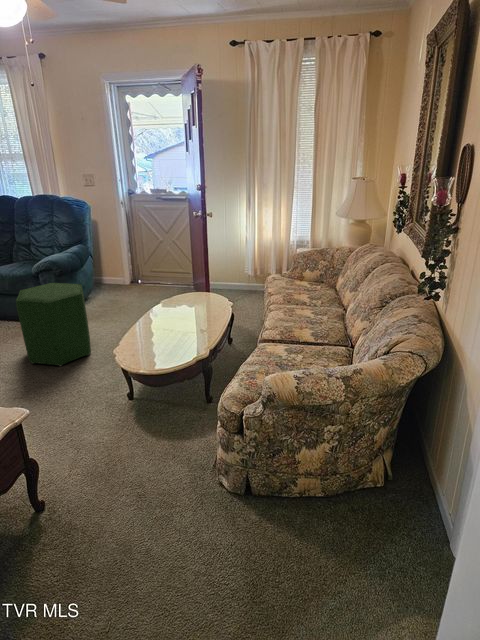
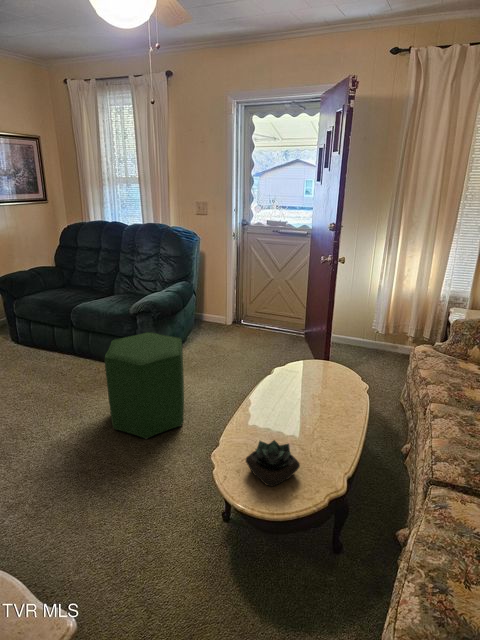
succulent plant: none [137,331,175,359] -> present [246,440,300,486]

